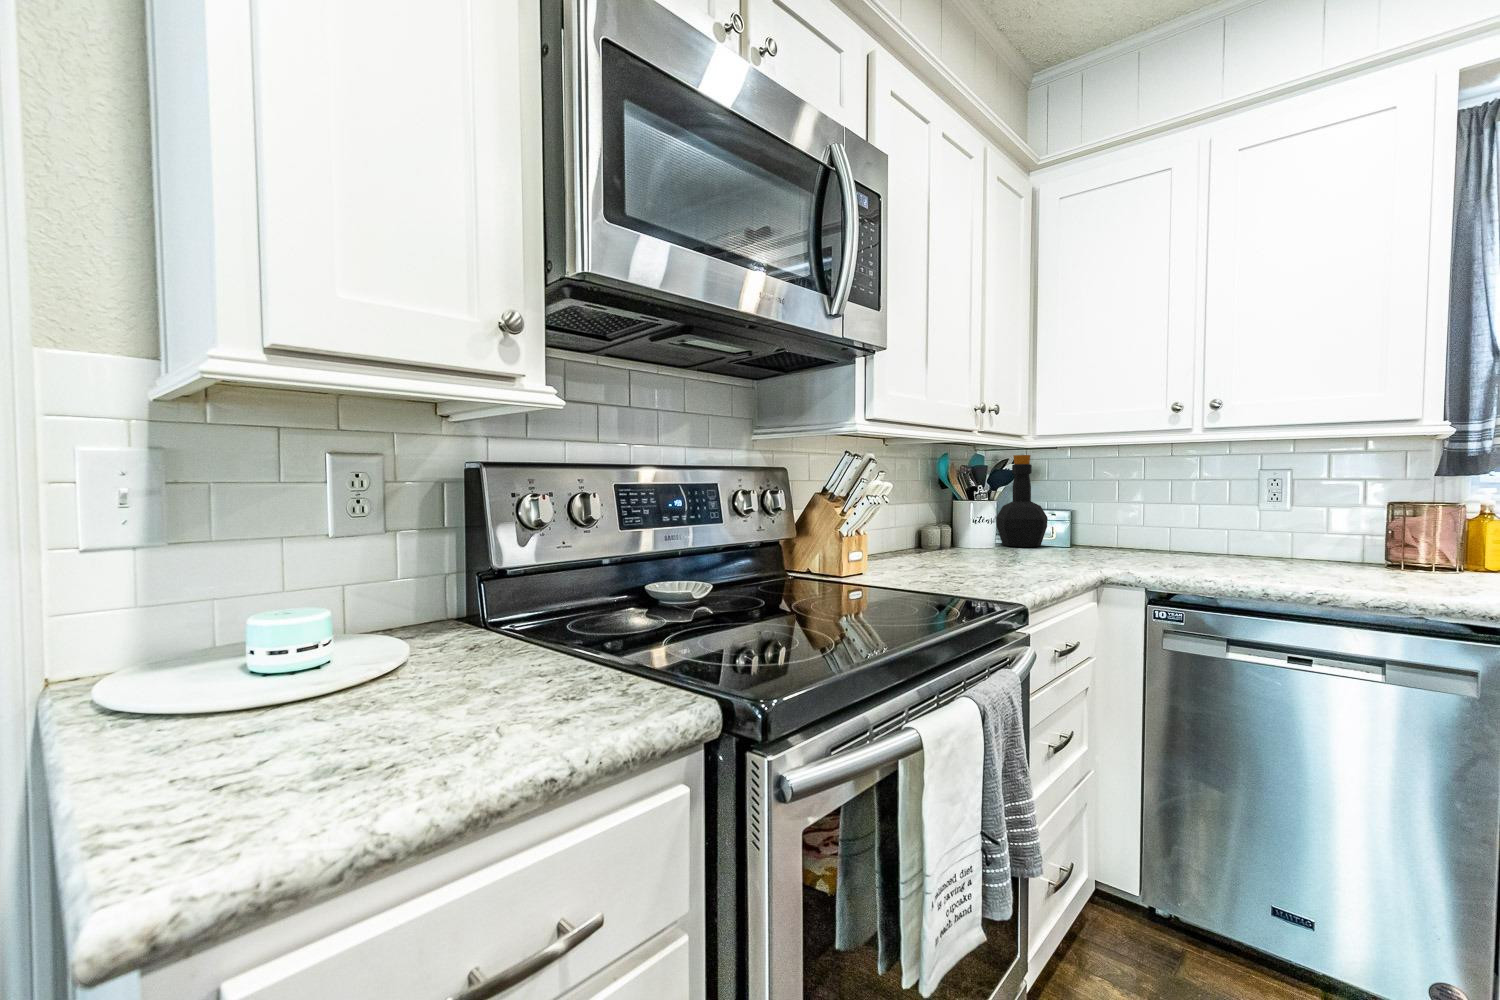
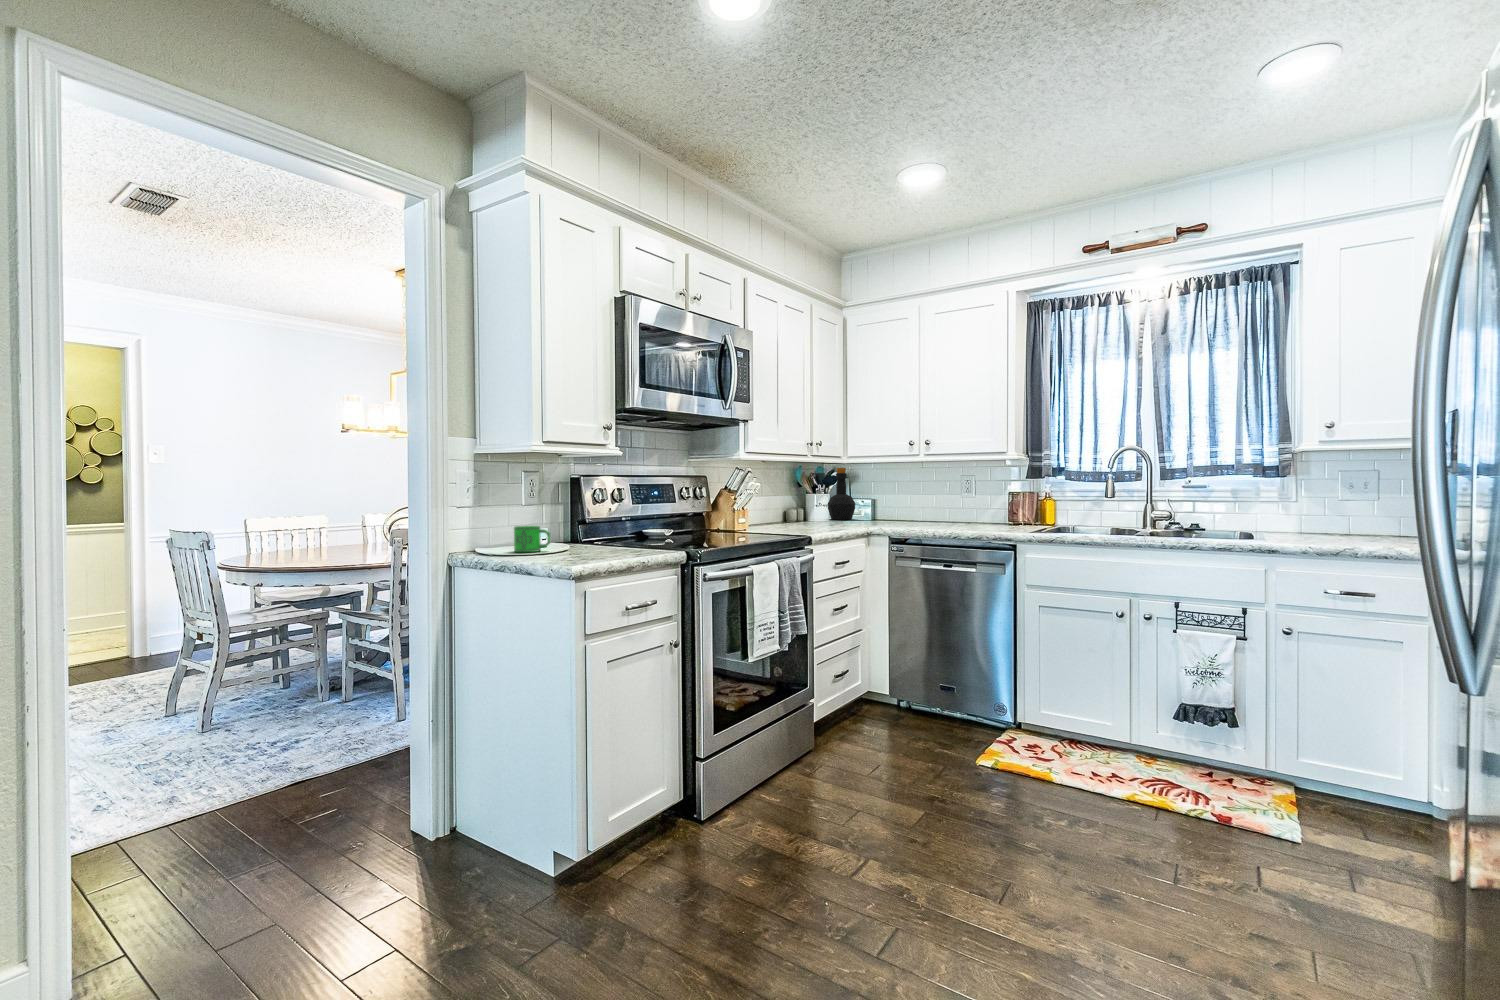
mug: none [185,609,309,704] -> present [514,526,551,552]

